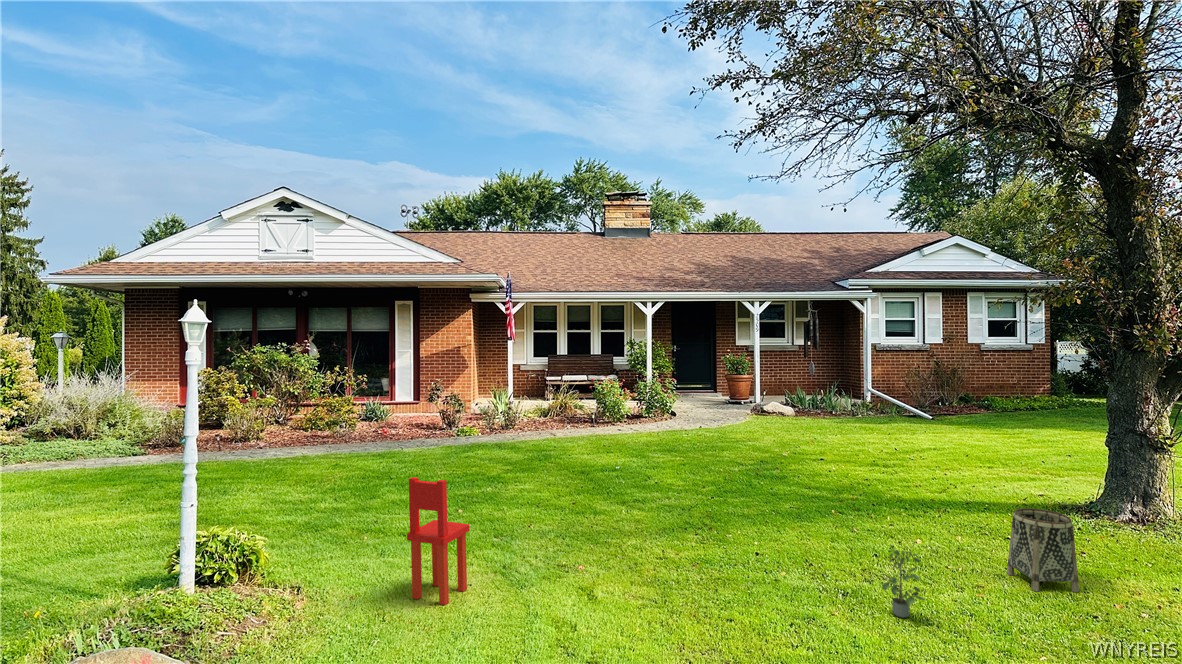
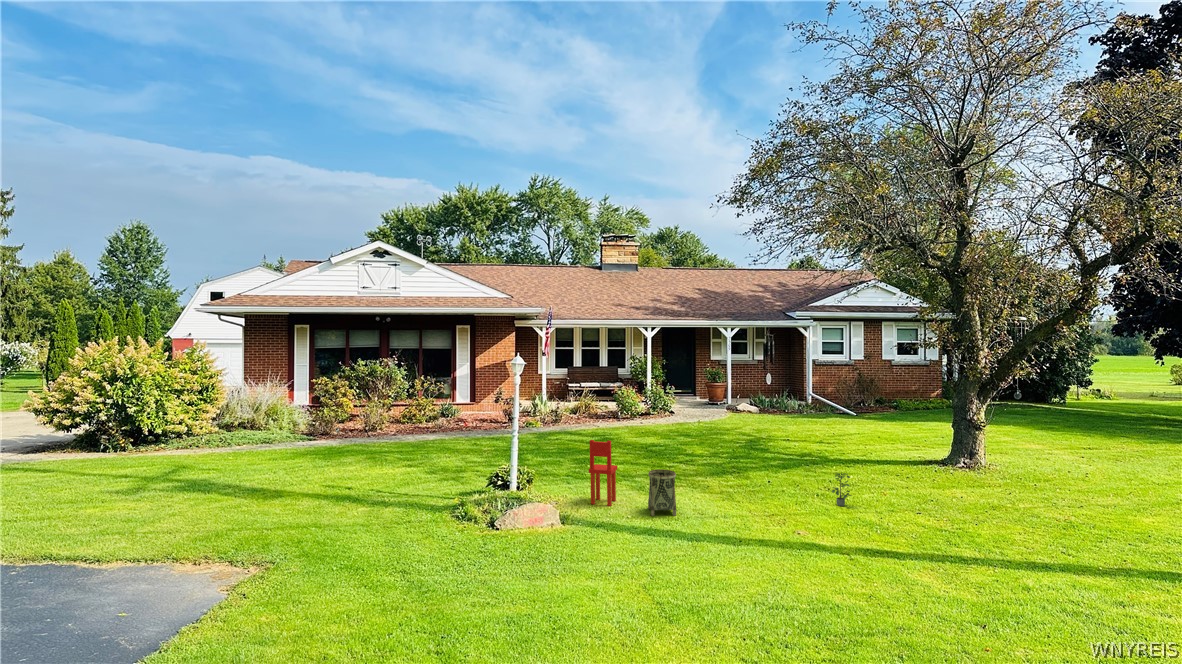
basket: present [1007,508,1079,592] -> present [648,469,676,516]

